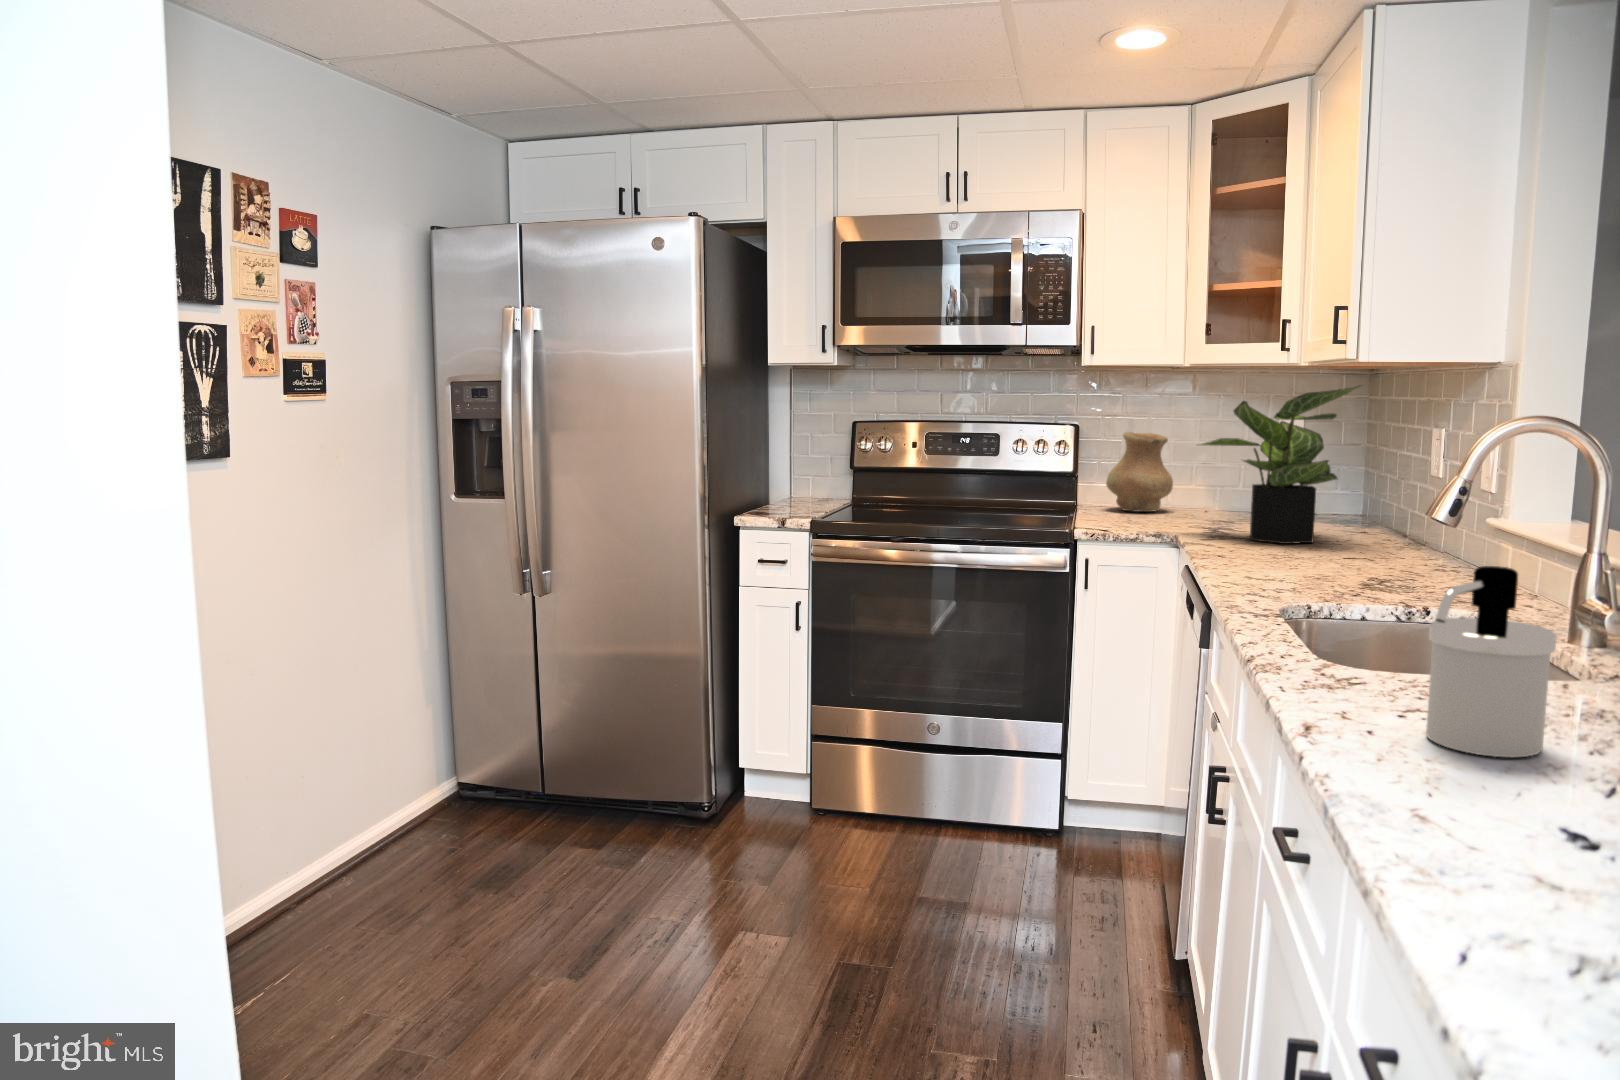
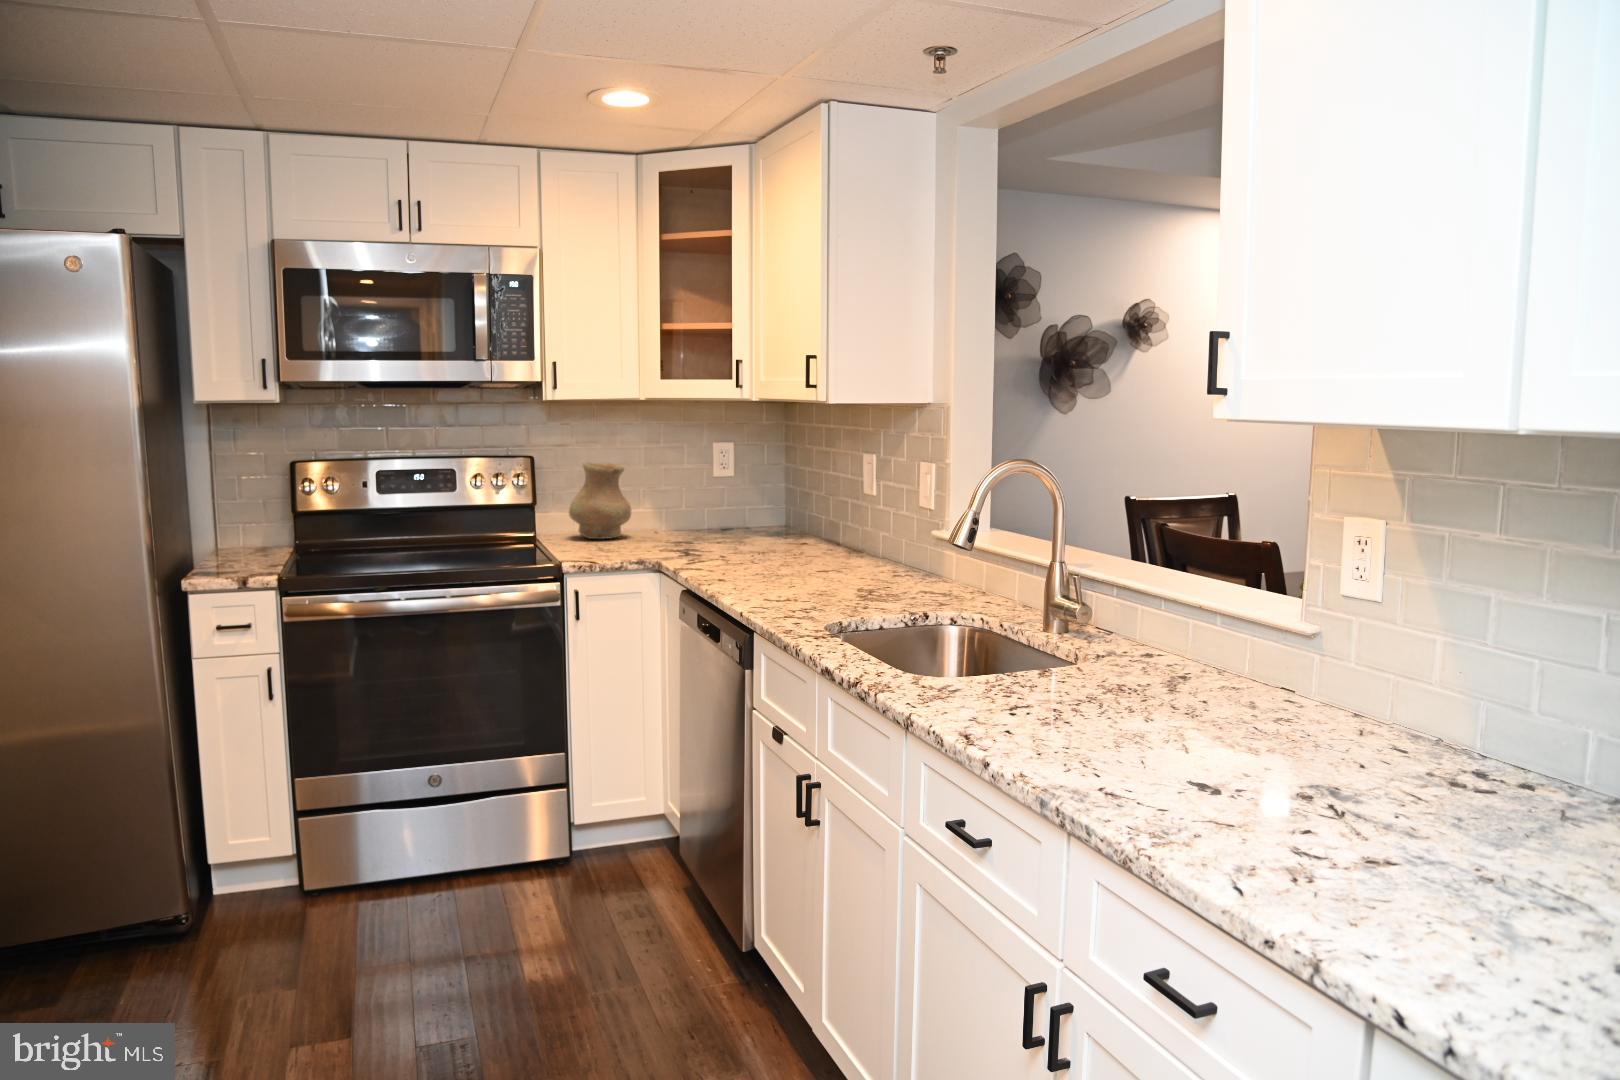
potted plant: present [1201,385,1360,544] -> none [671,421,817,563]
soap dispenser: present [1426,566,1557,757] -> none [1038,588,1126,736]

